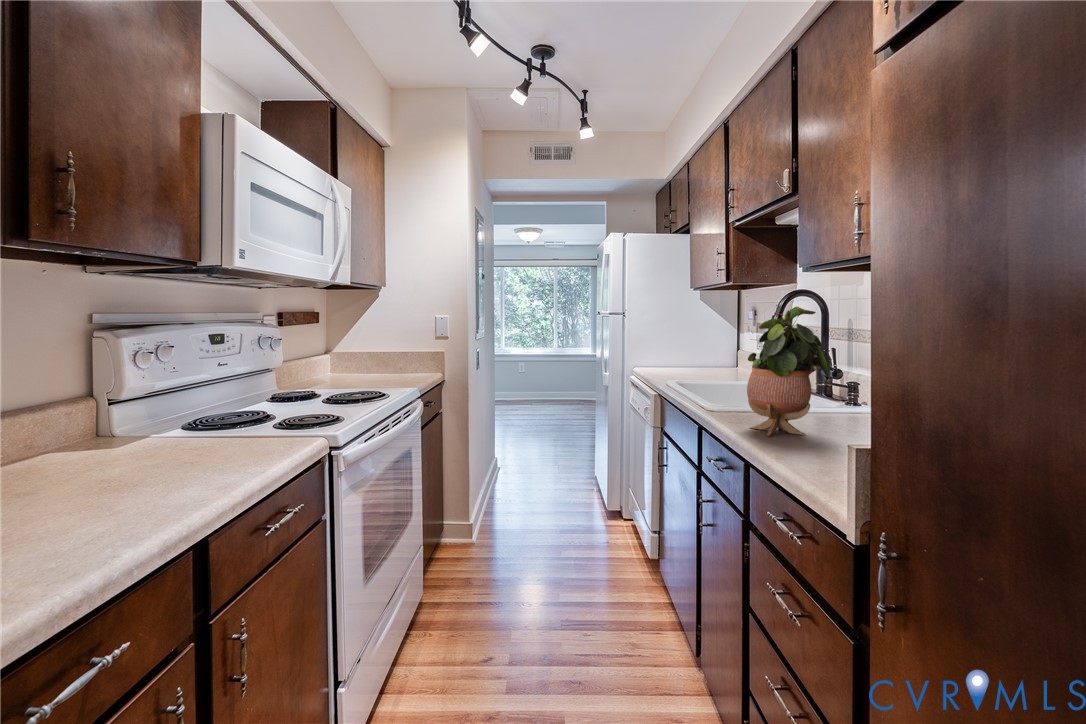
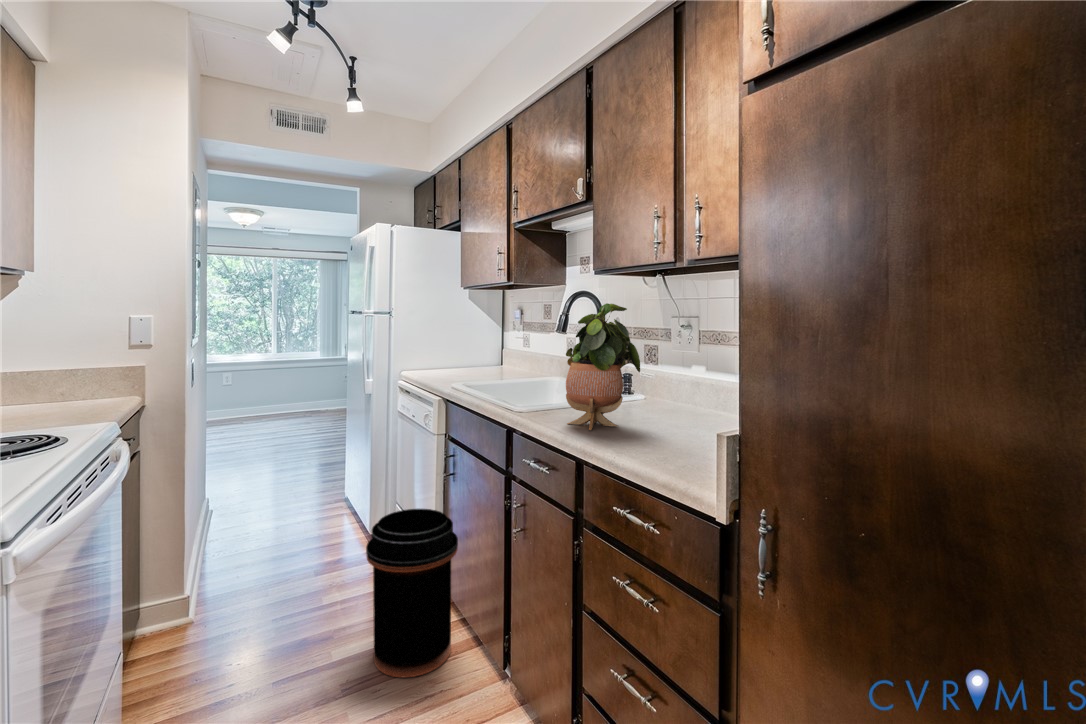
trash can: none [584,492,663,637] -> present [366,509,458,677]

